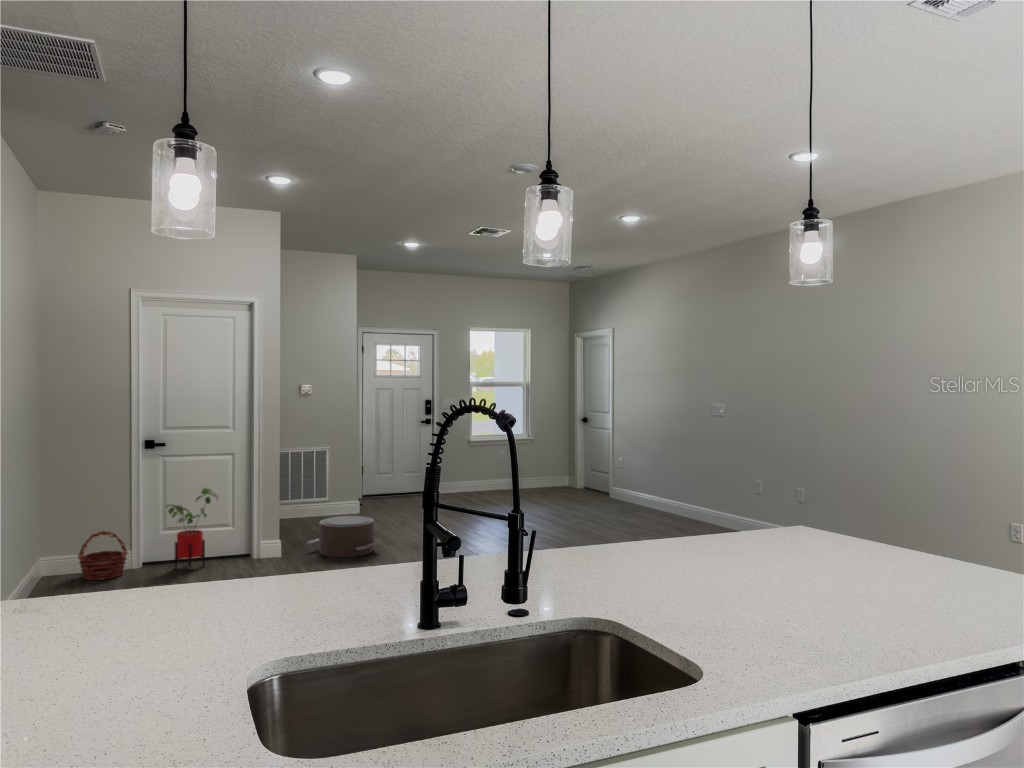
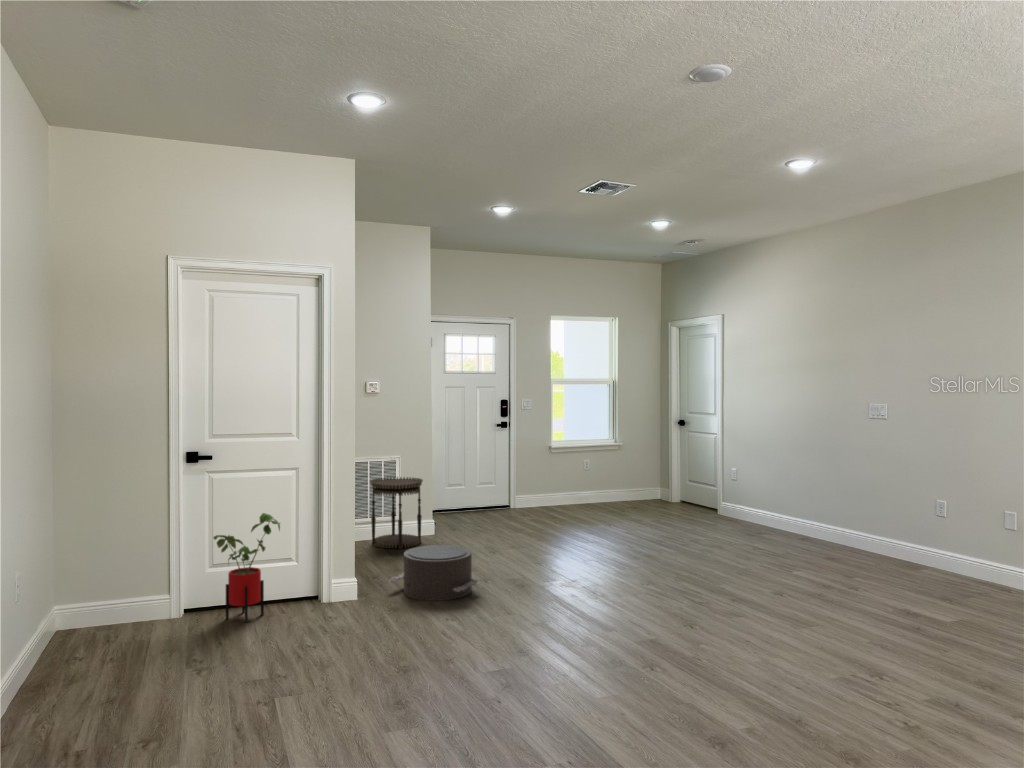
side table: none [303,465,348,524] -> present [370,477,423,549]
basket: present [78,531,128,580] -> none [101,571,166,638]

